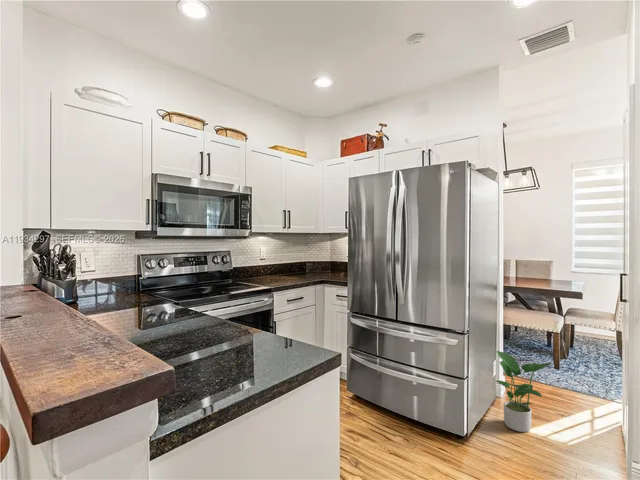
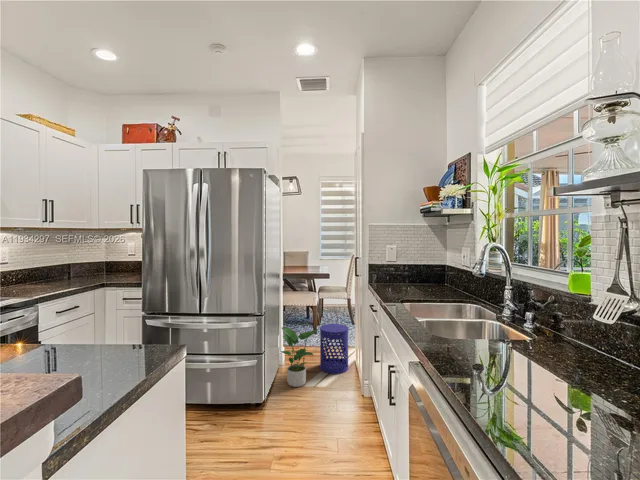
waste bin: none [557,359,608,434] -> present [320,324,349,374]

